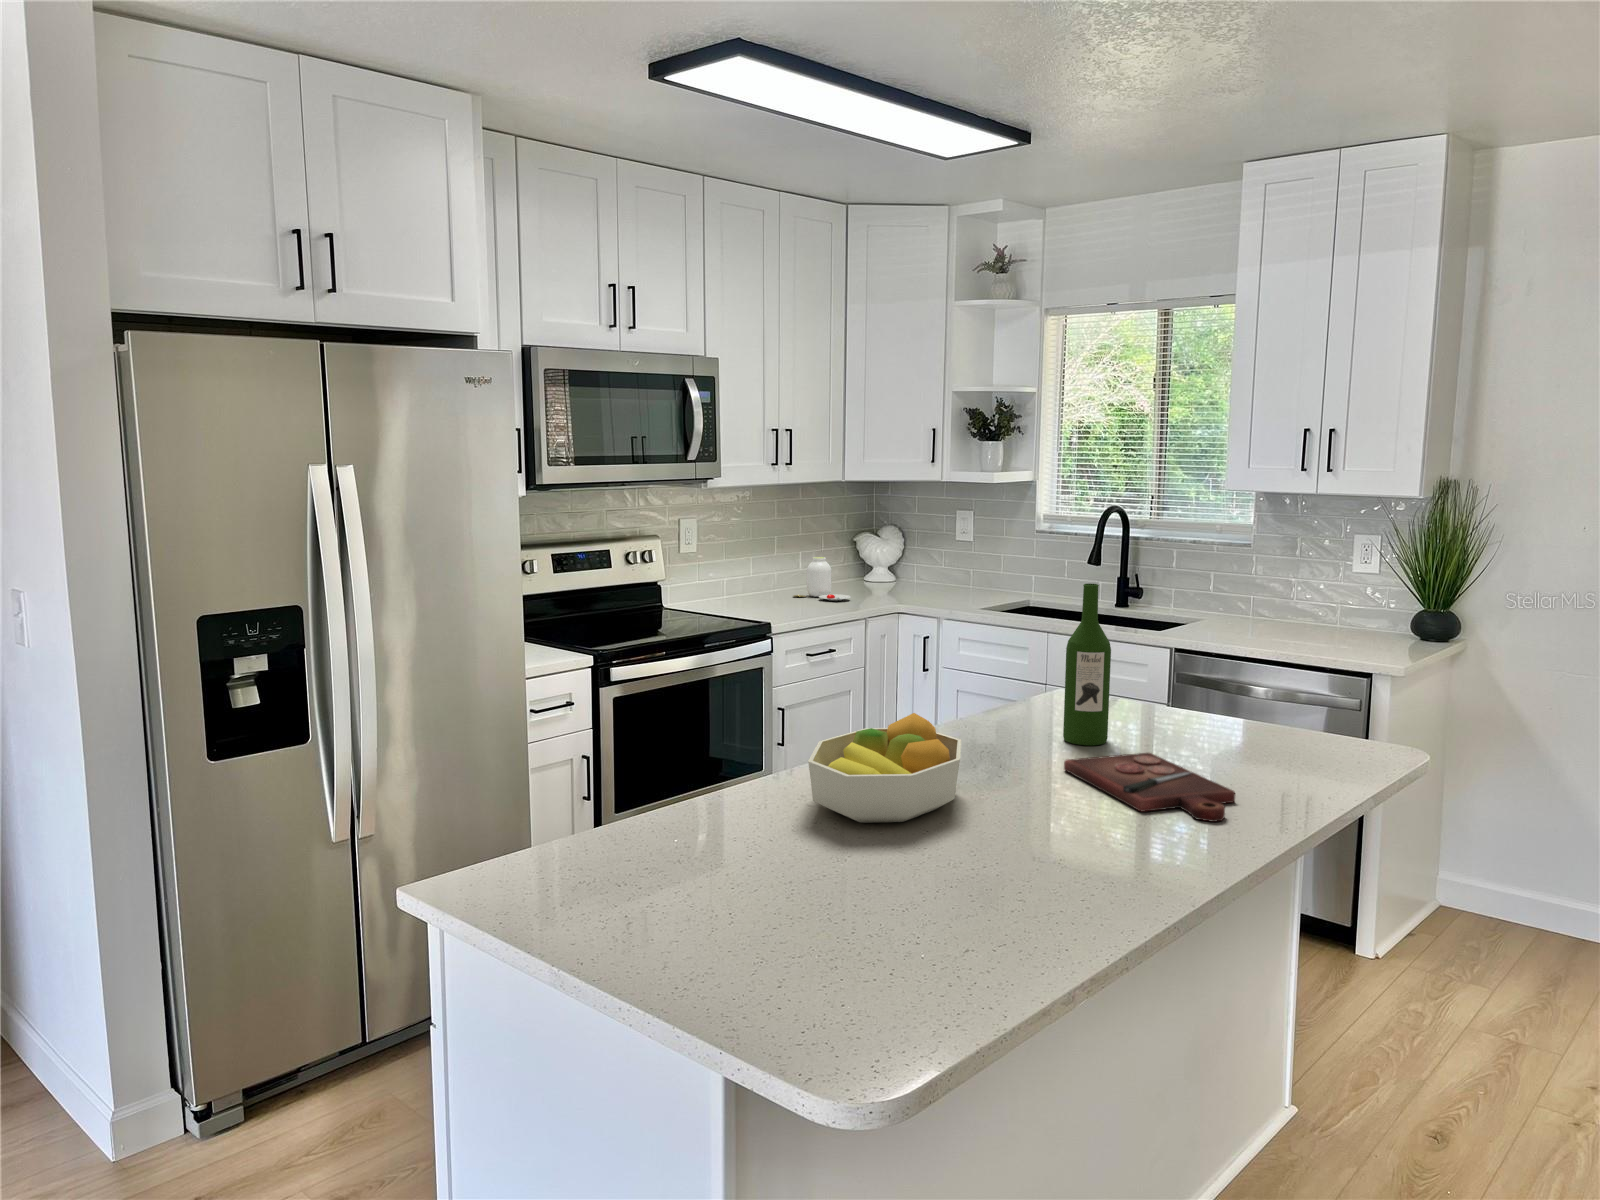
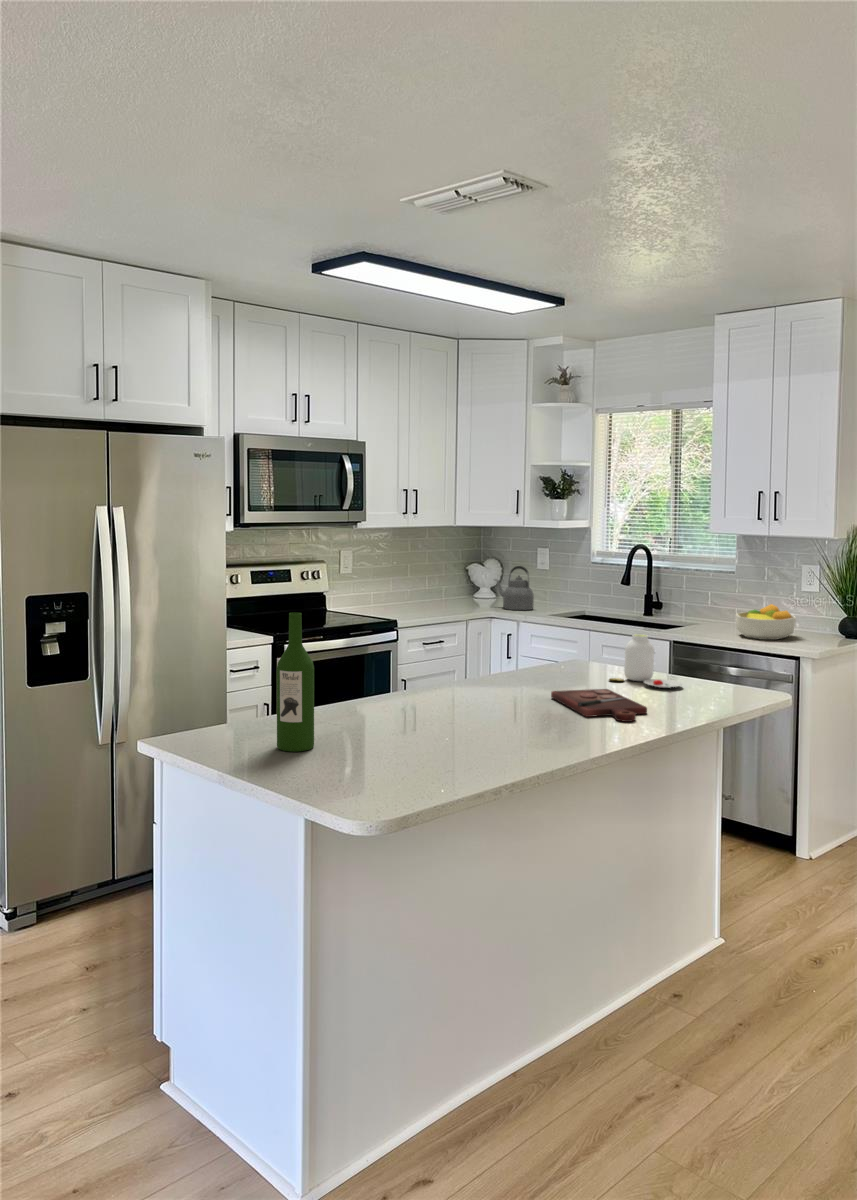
kettle: none [896,537,955,600] -> present [495,566,534,610]
jar: present [794,557,851,601] -> present [609,634,682,688]
wine bottle: present [1063,583,1111,745] -> present [277,612,314,752]
fruit bowl: present [808,713,961,823] -> present [736,604,796,640]

